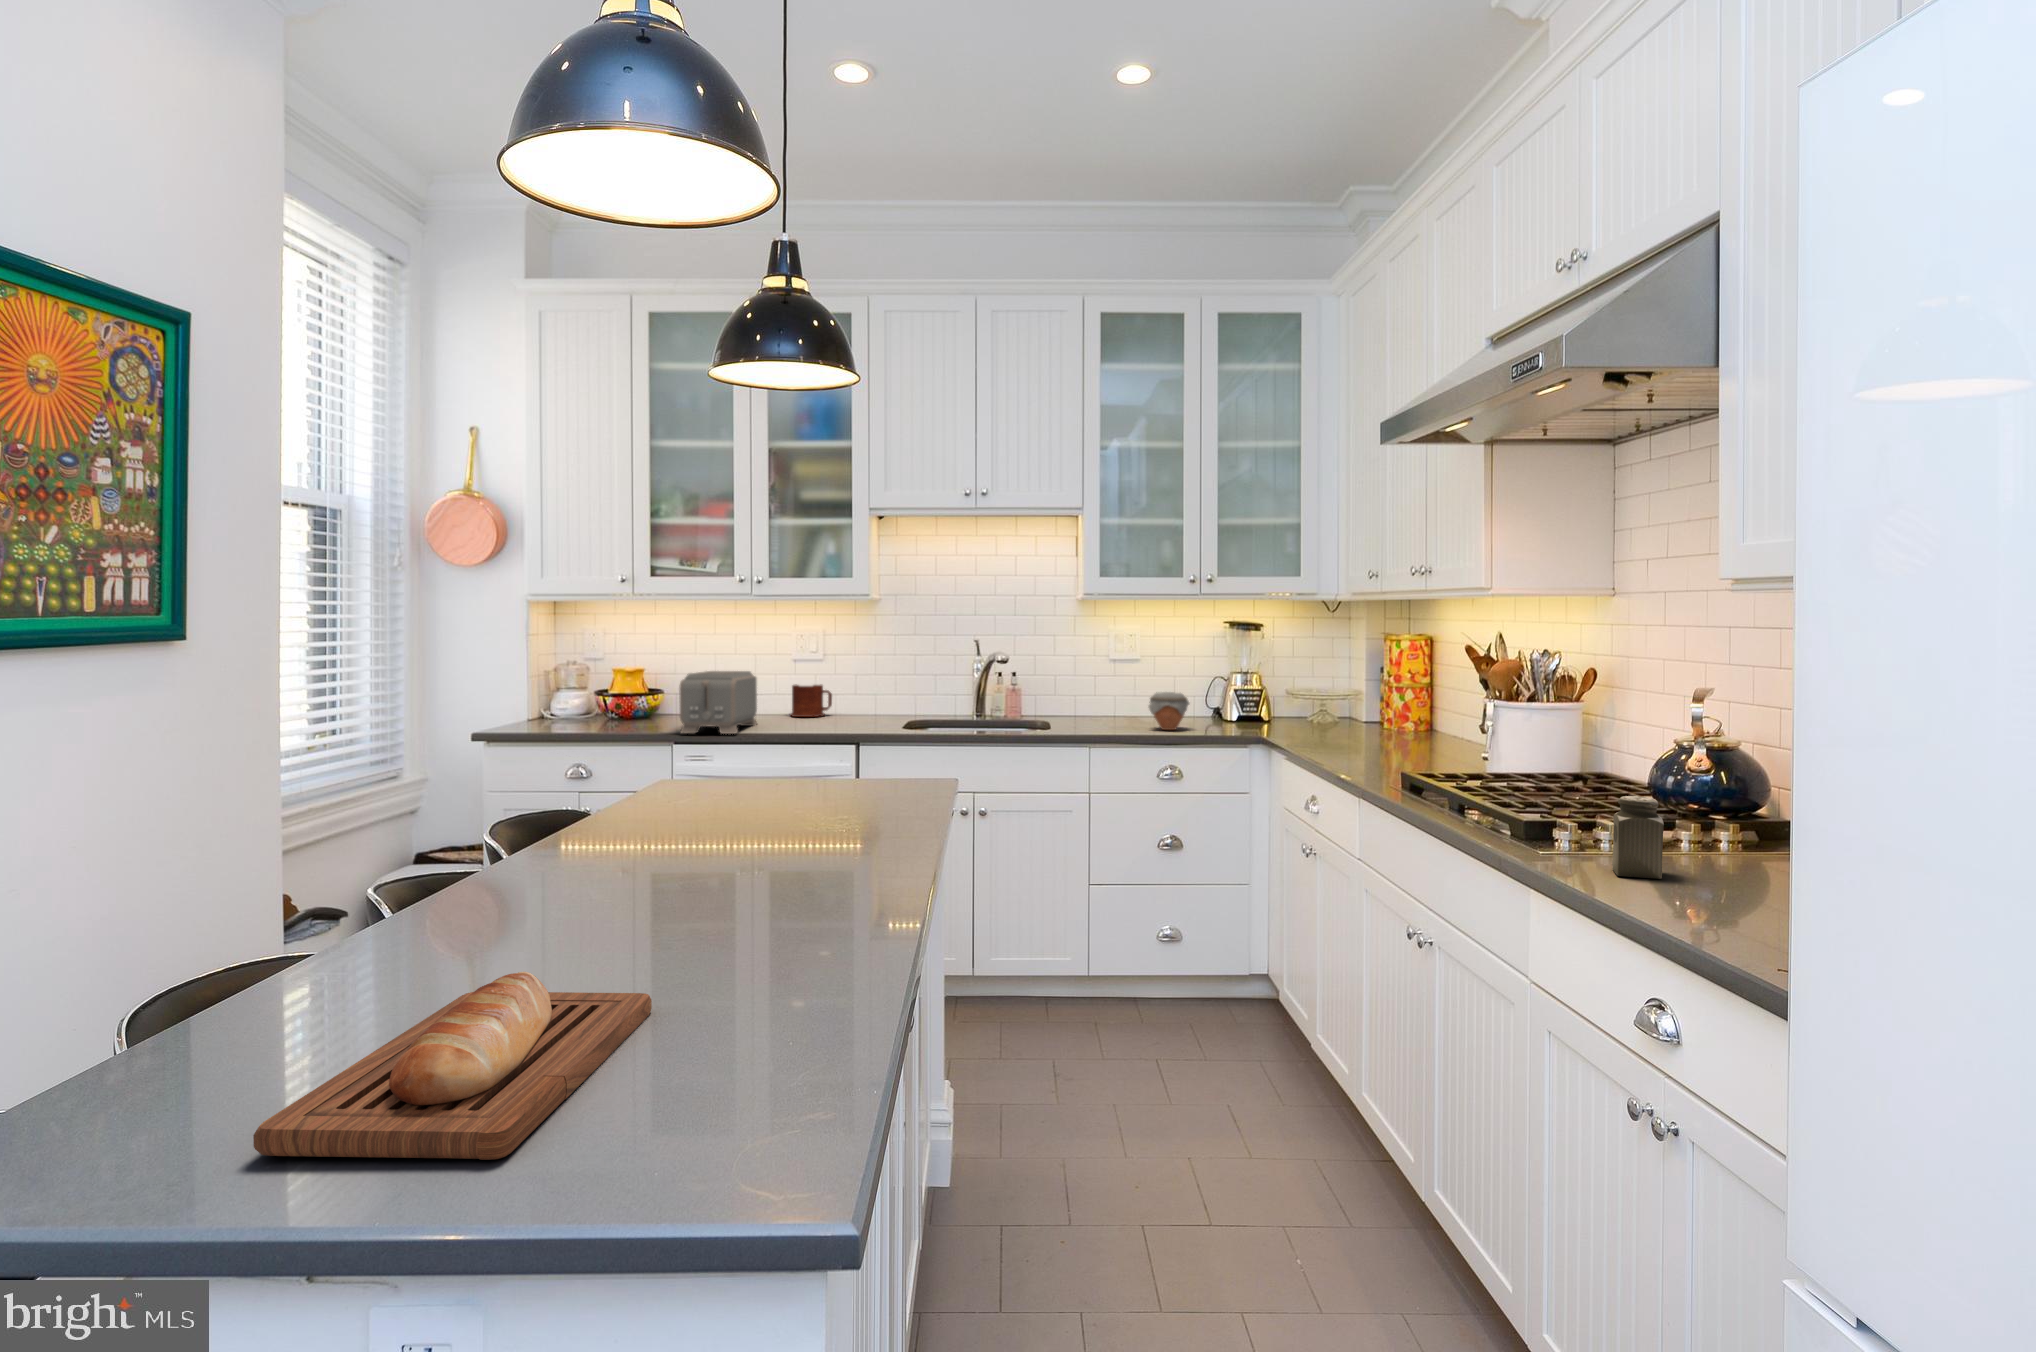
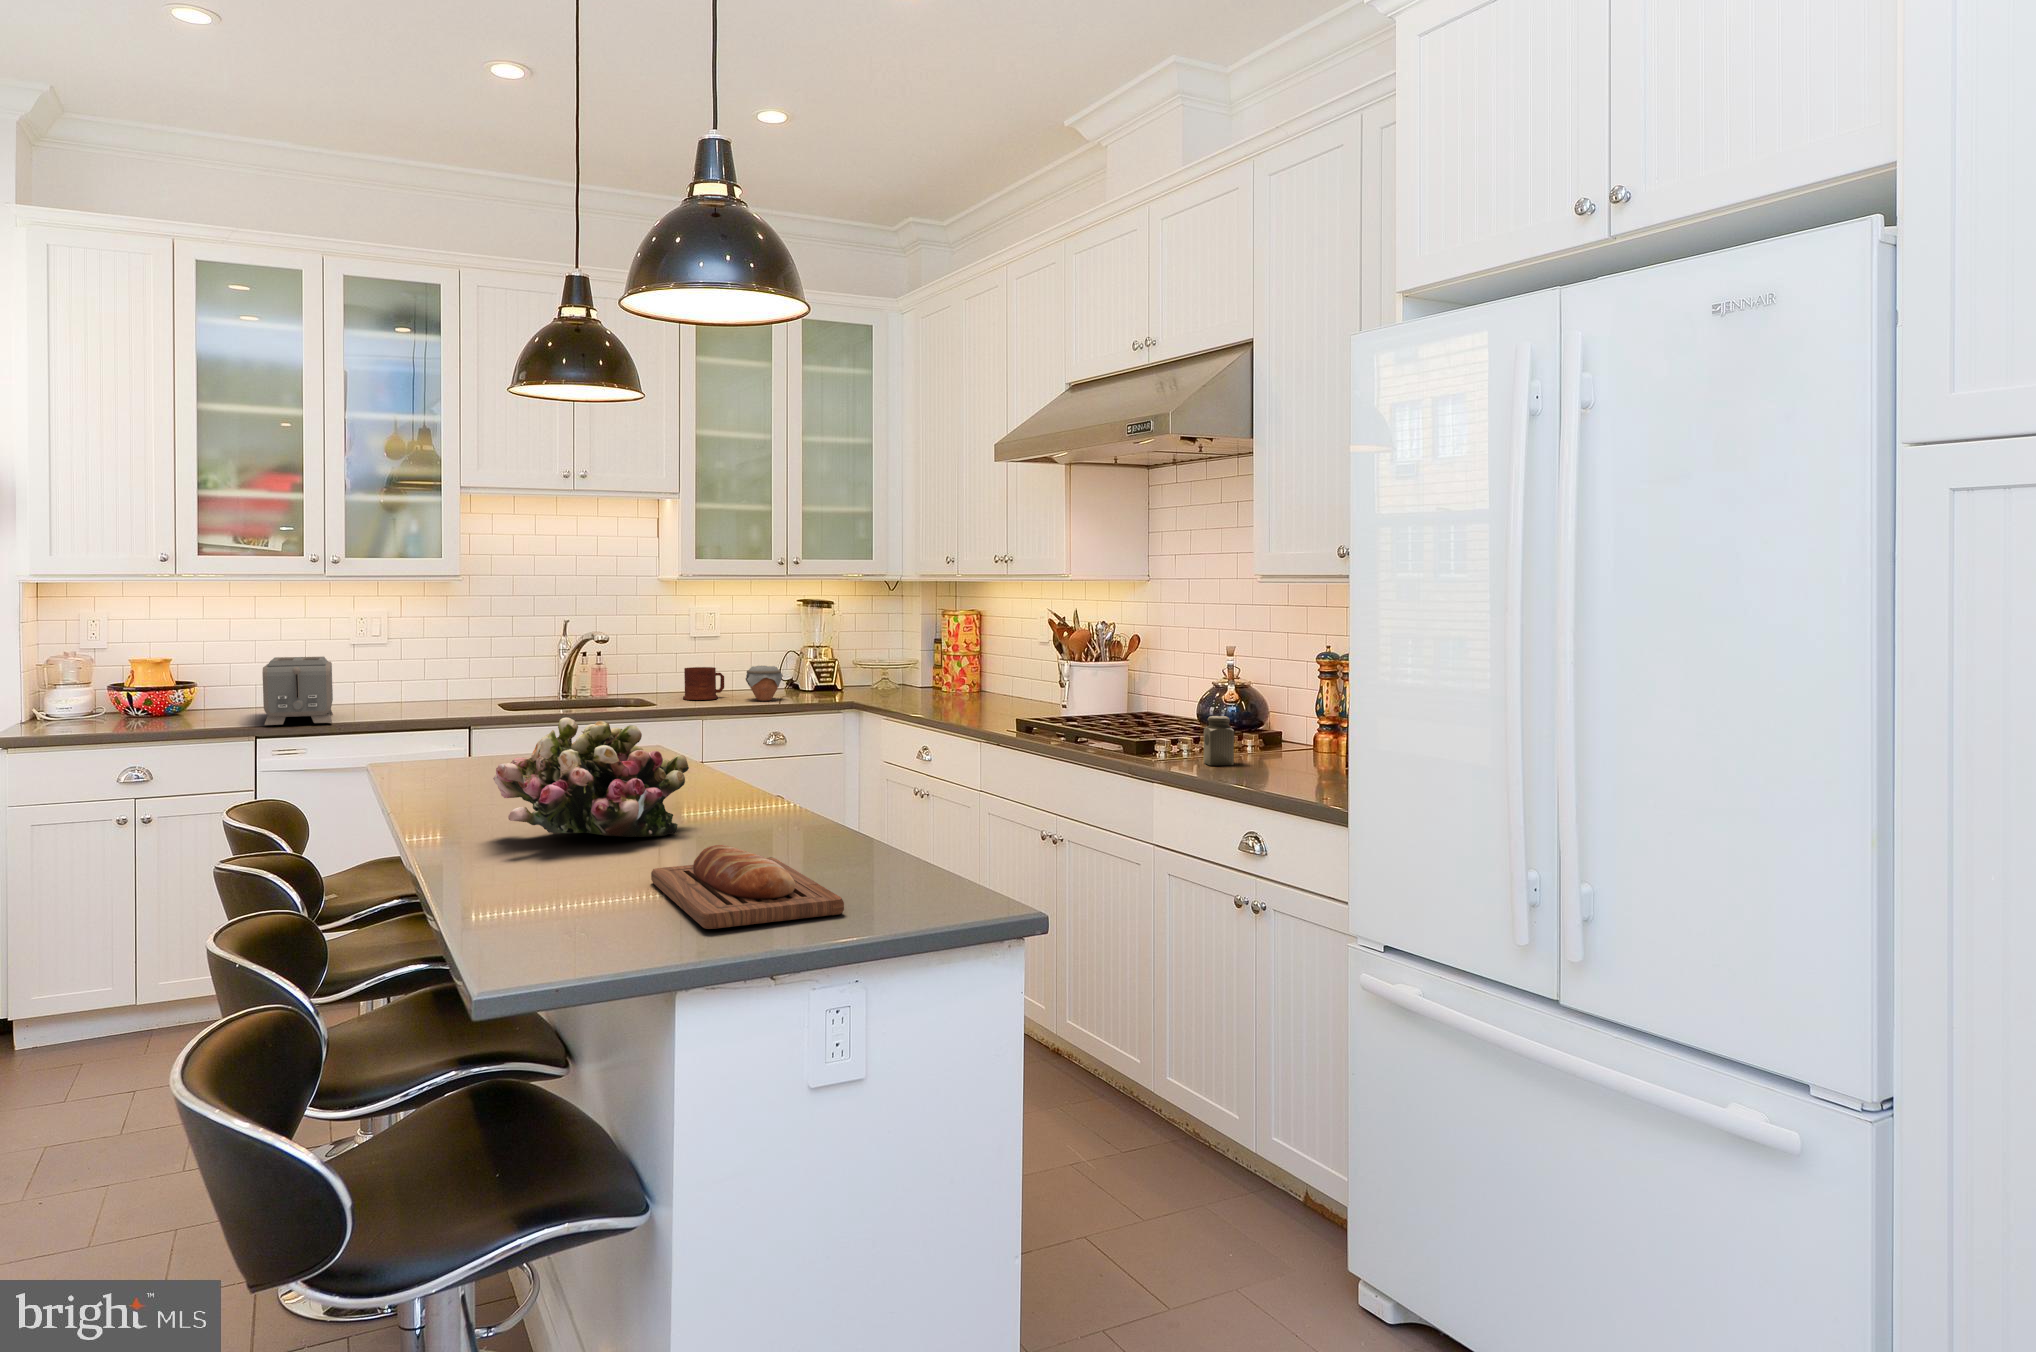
mug: present [791,685,832,717] -> present [683,667,724,700]
flower arrangement: none [454,752,735,920] -> present [493,718,689,837]

